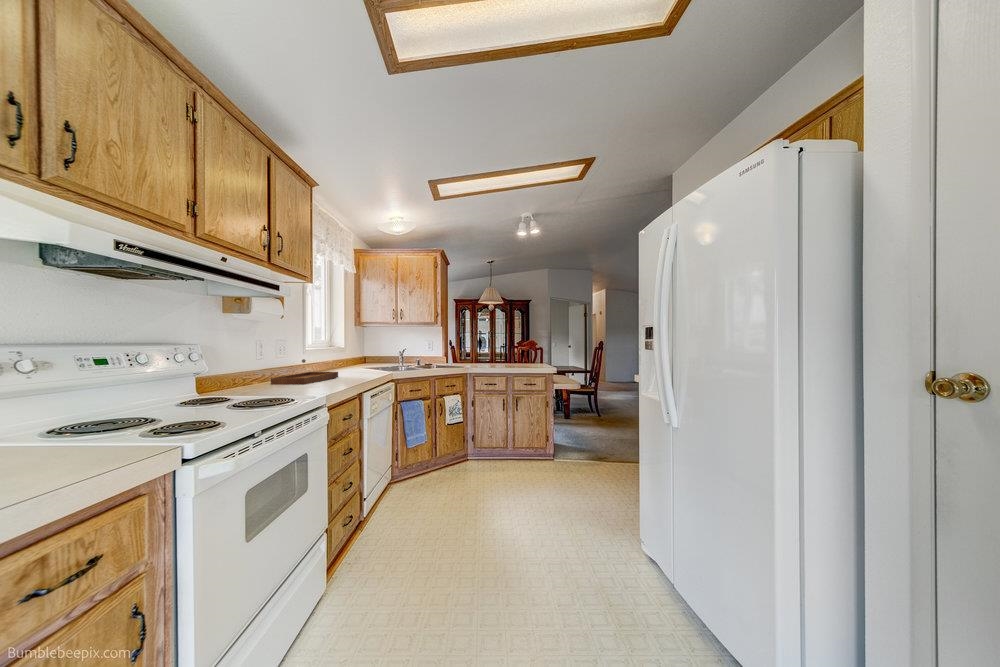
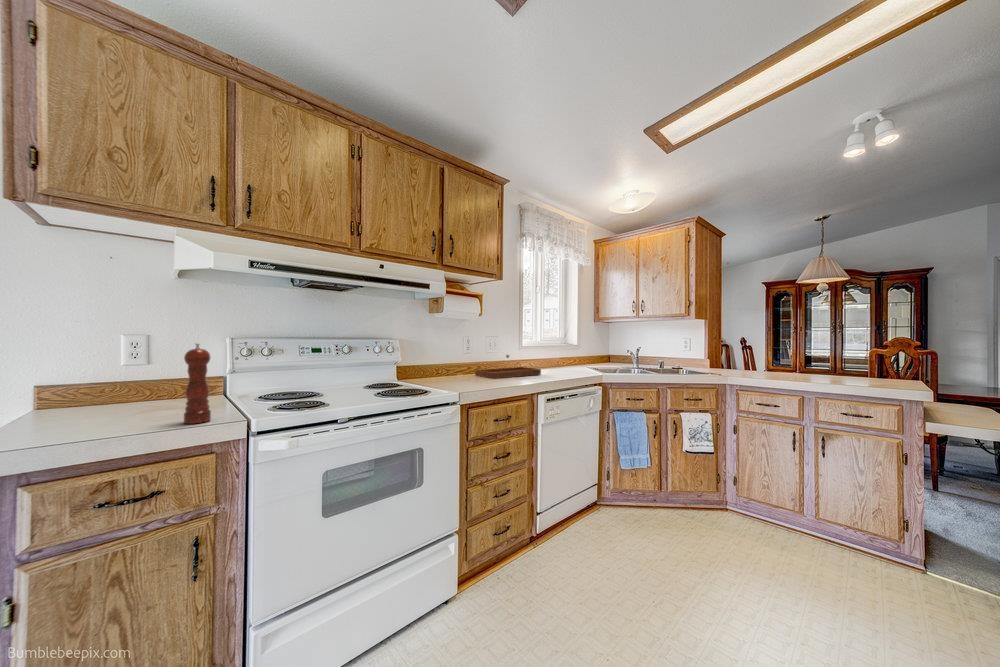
pepper mill: none [92,349,133,461] -> present [184,343,211,424]

